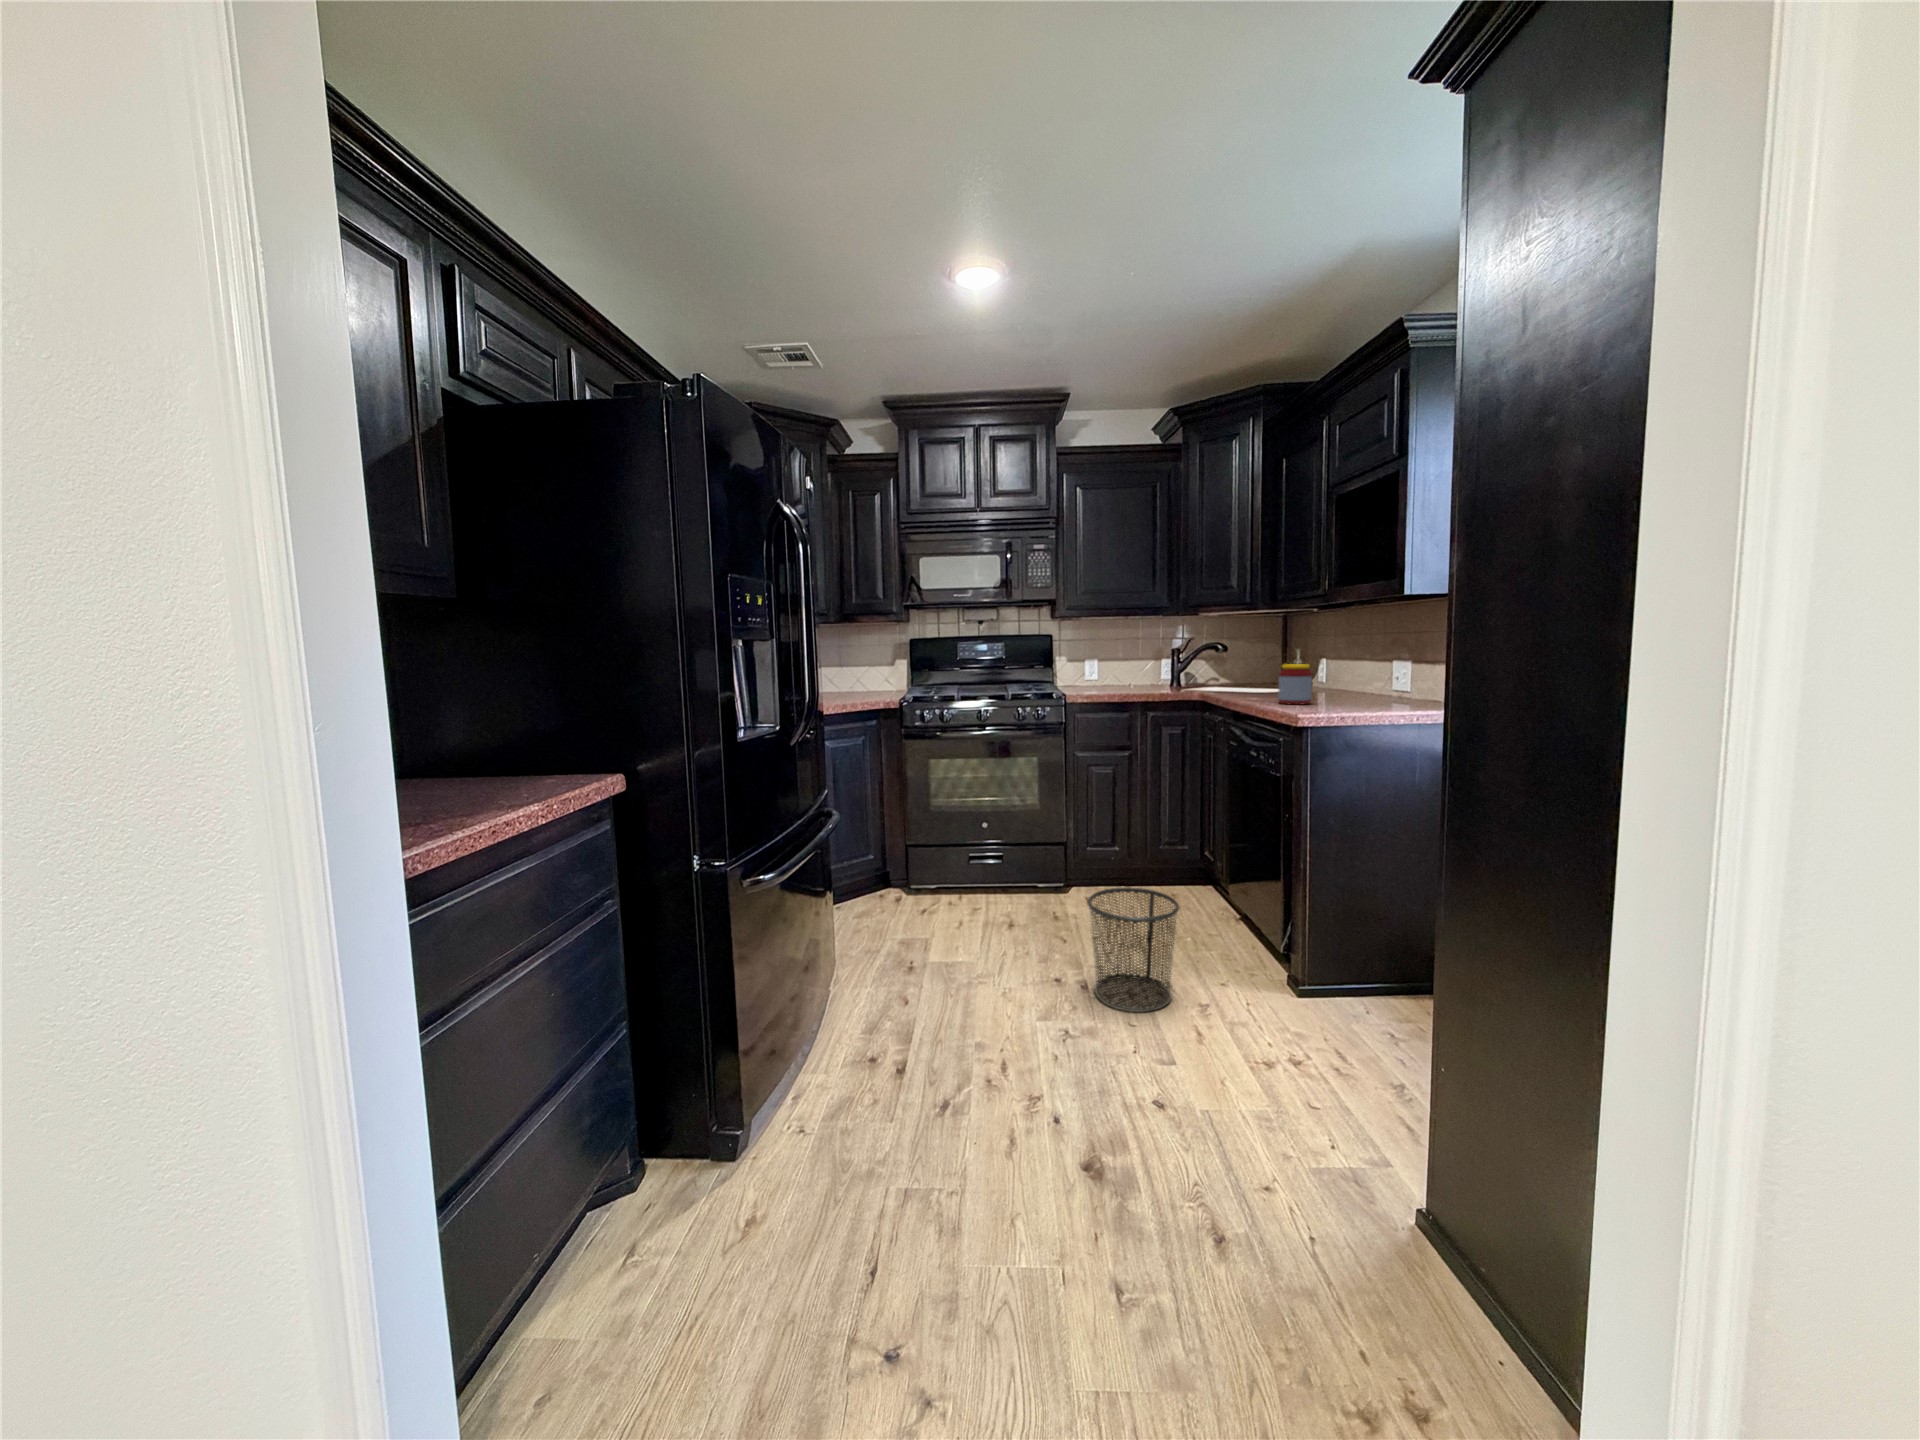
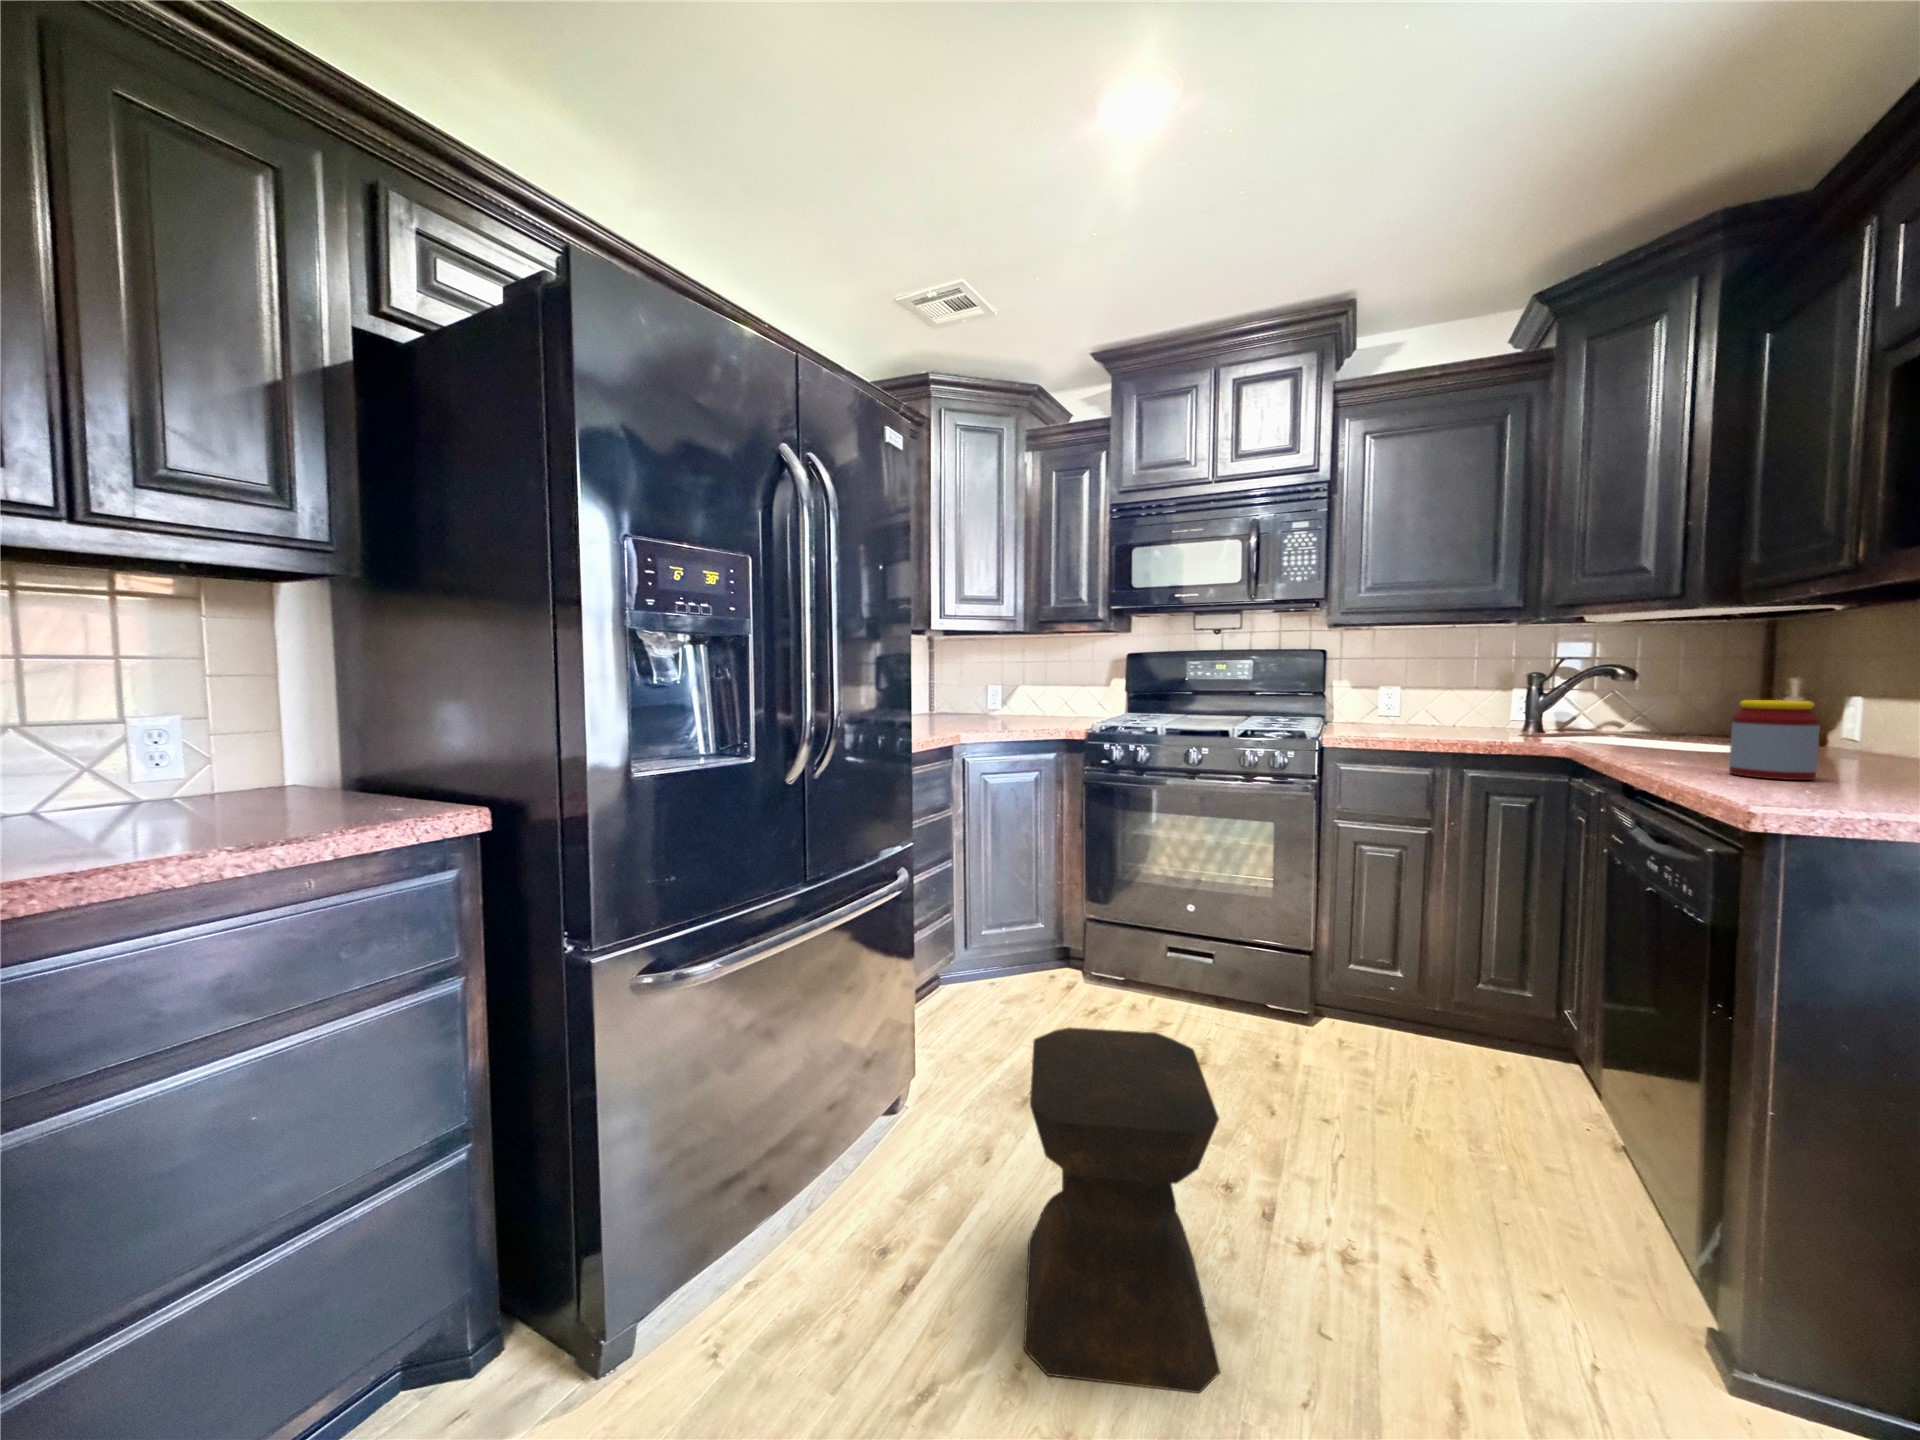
stool: none [961,881,1092,1079] -> present [1024,1027,1220,1393]
waste bin: present [1087,887,1180,1012] -> none [1269,1062,1449,1316]

